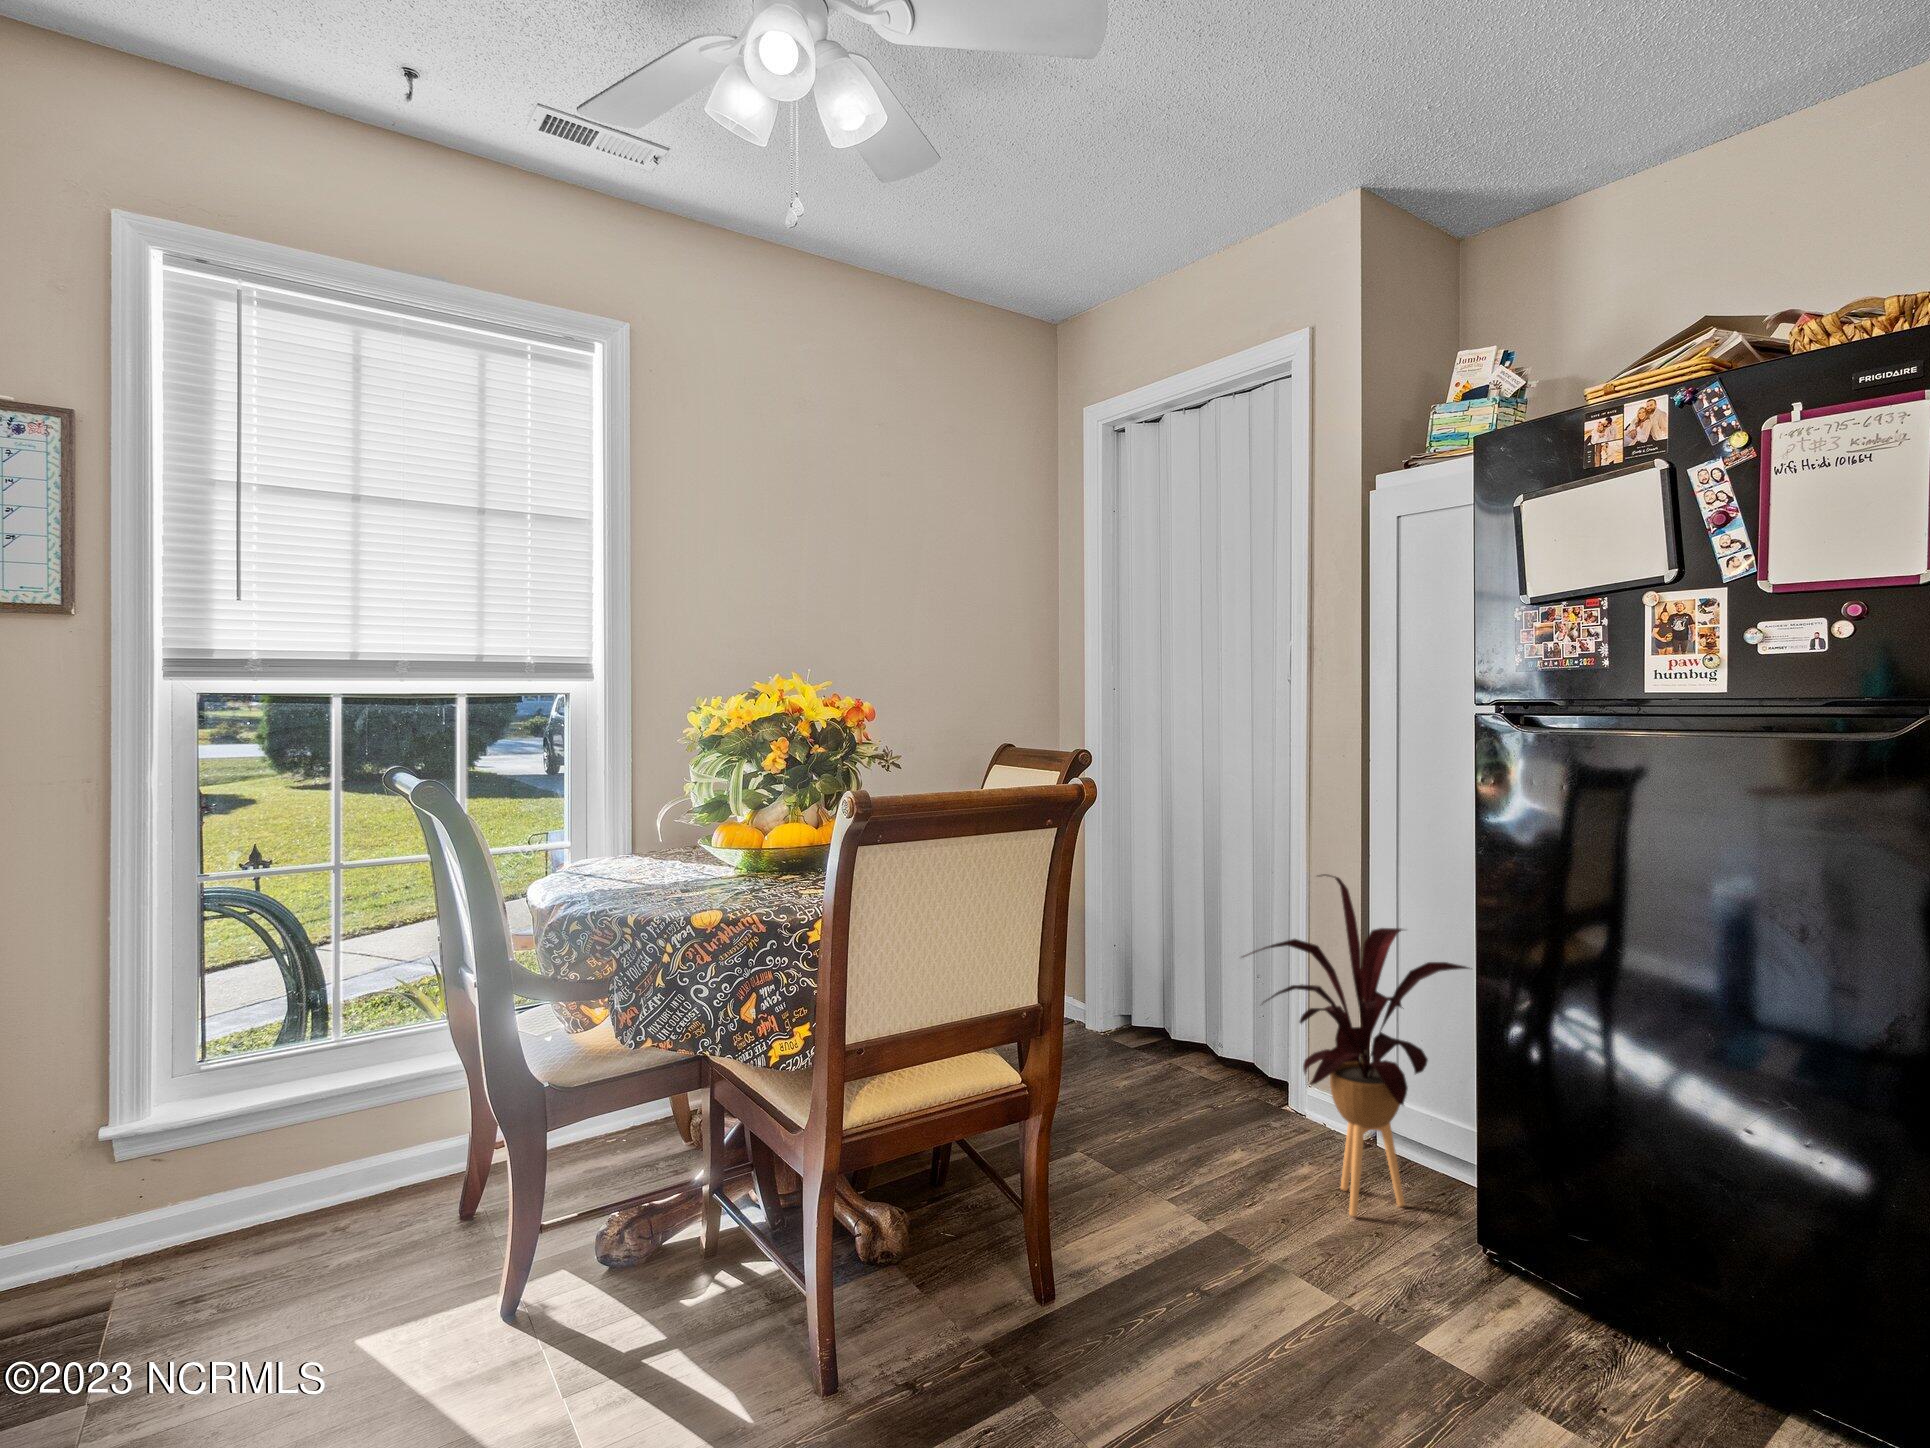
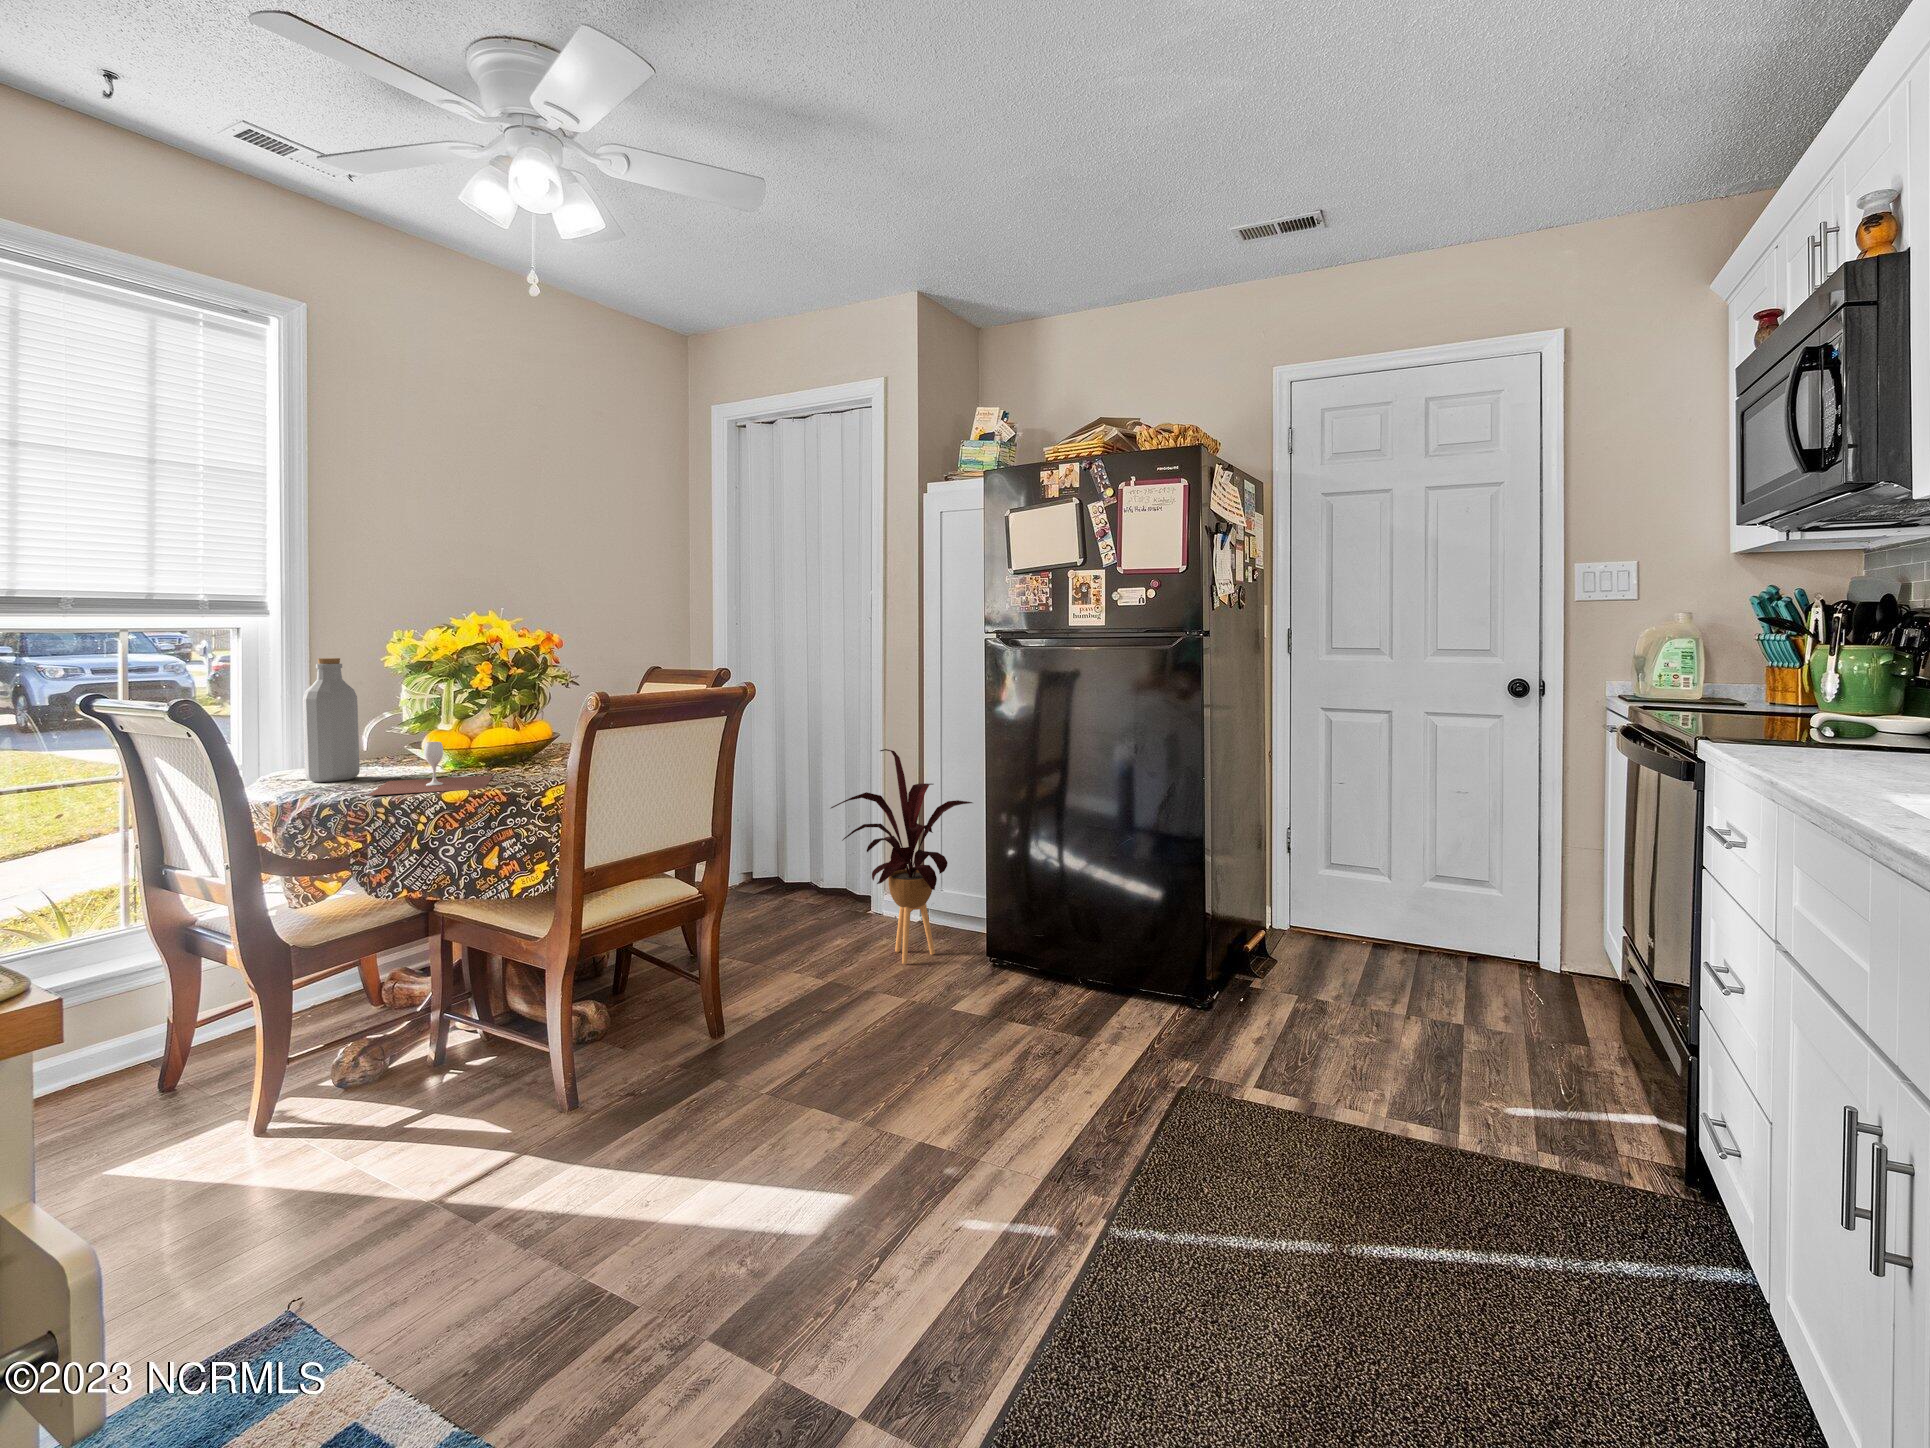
bottle: none [595,727,651,878] -> present [303,658,360,782]
wine glass: none [622,839,782,909] -> present [368,742,493,796]

